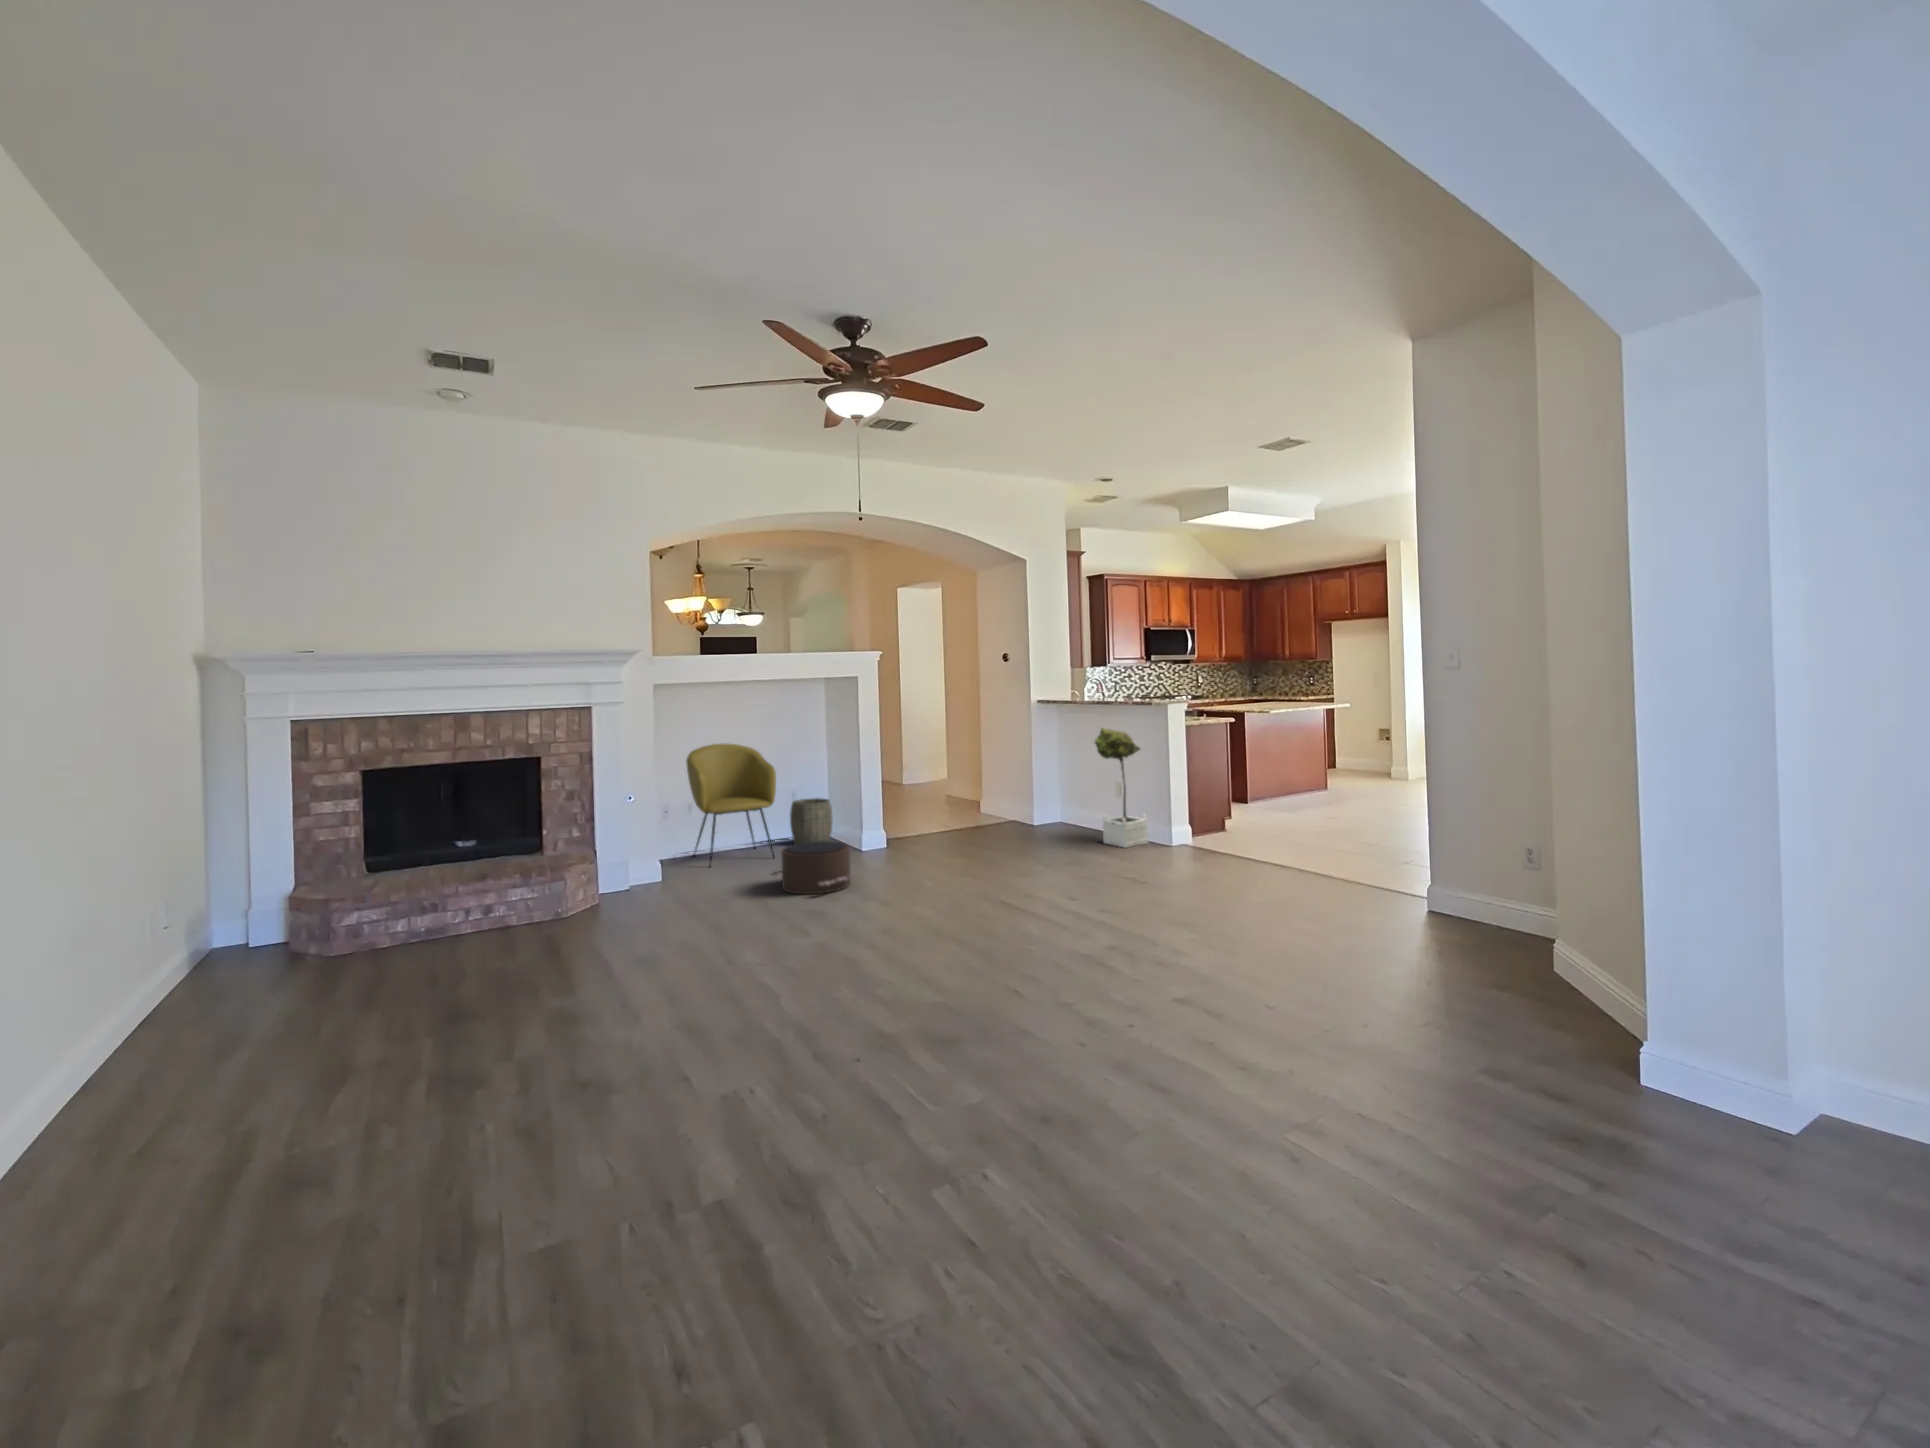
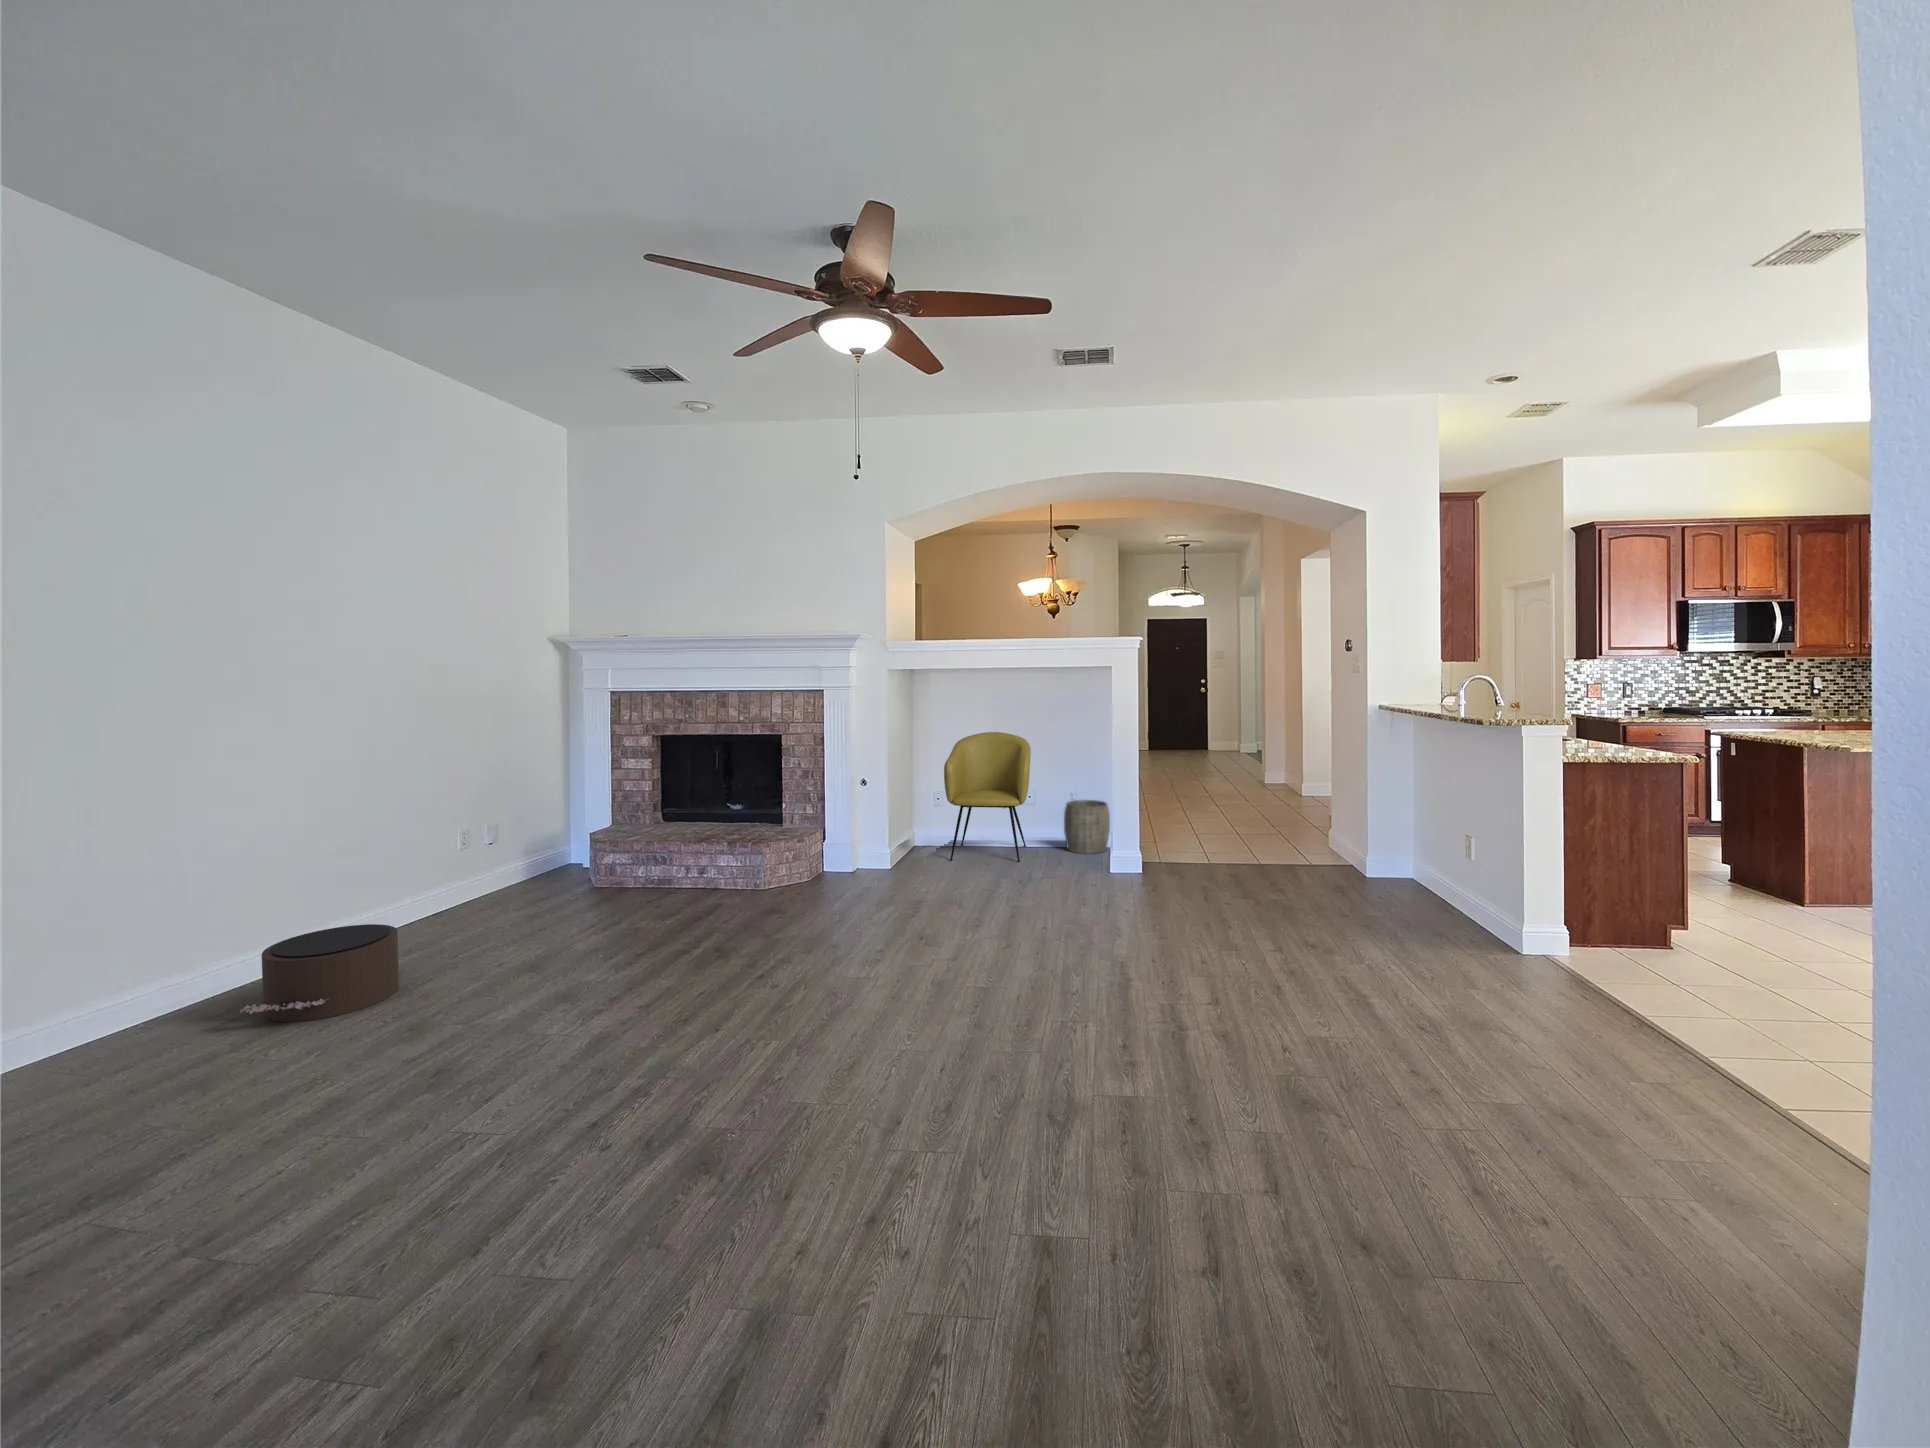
potted tree: present [1095,728,1148,848] -> none [1409,754,1491,942]
pouf: present [772,841,851,894] -> present [239,924,399,1022]

